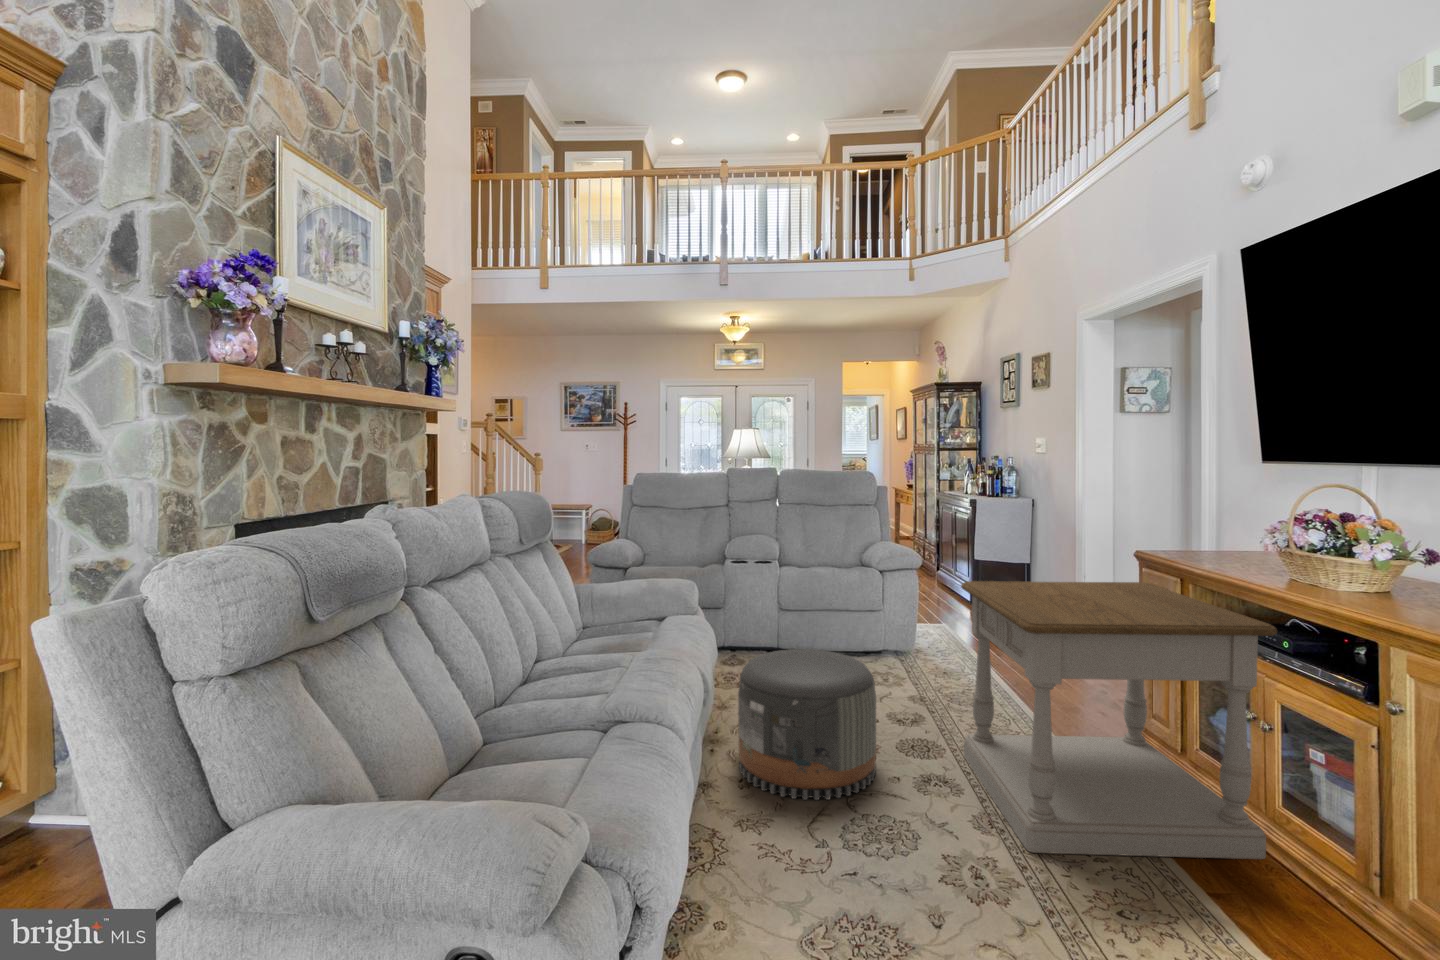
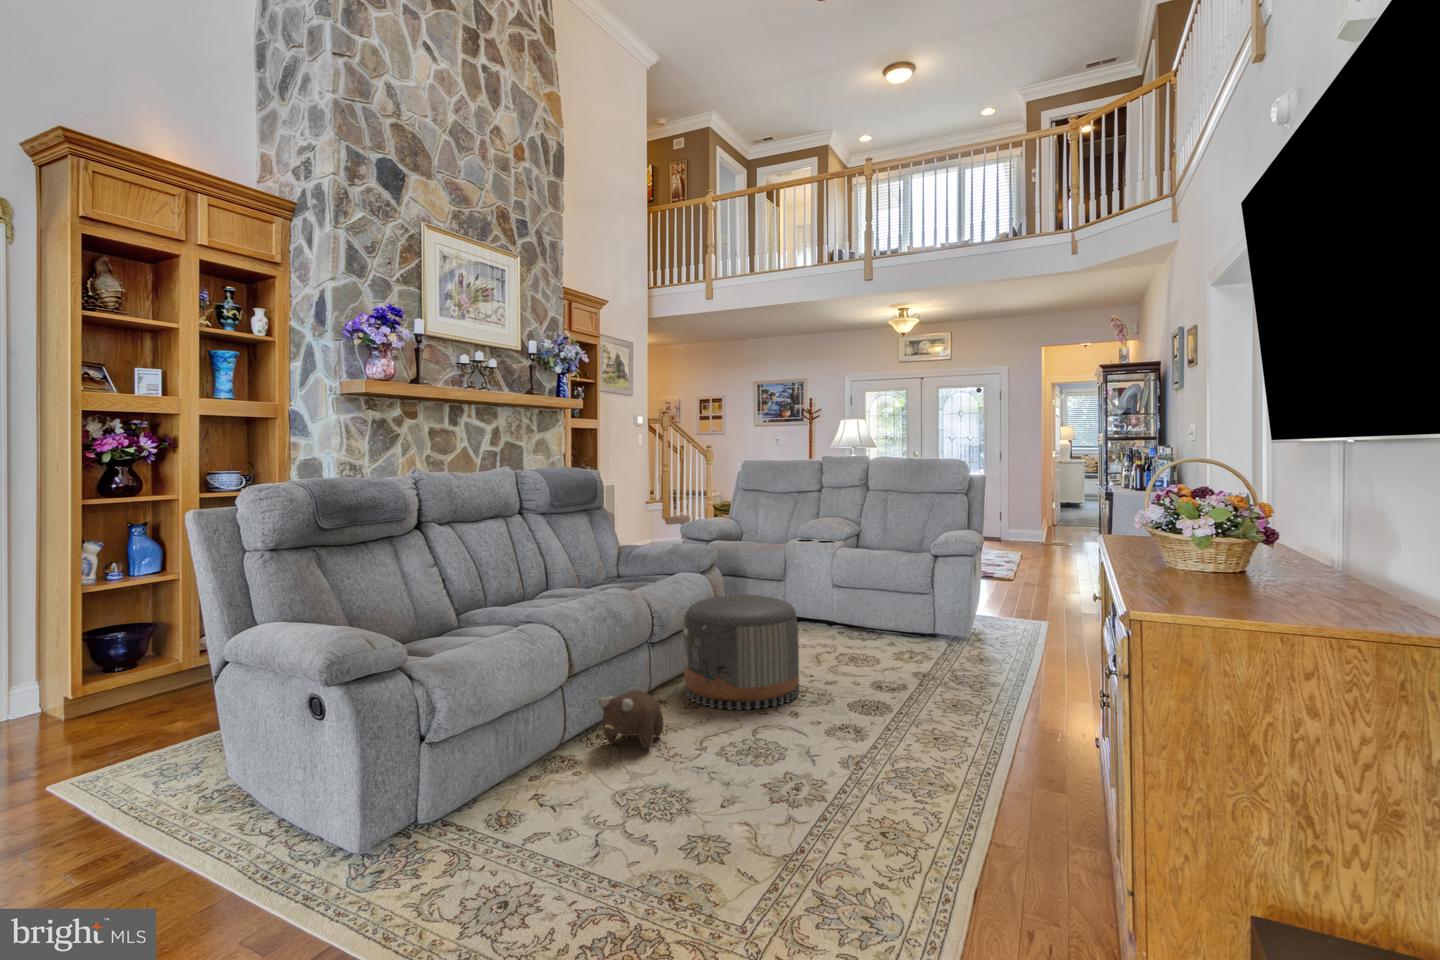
side table: present [961,581,1277,859] -> none [832,540,1068,796]
plush toy: none [750,807,826,889] -> present [598,689,664,749]

